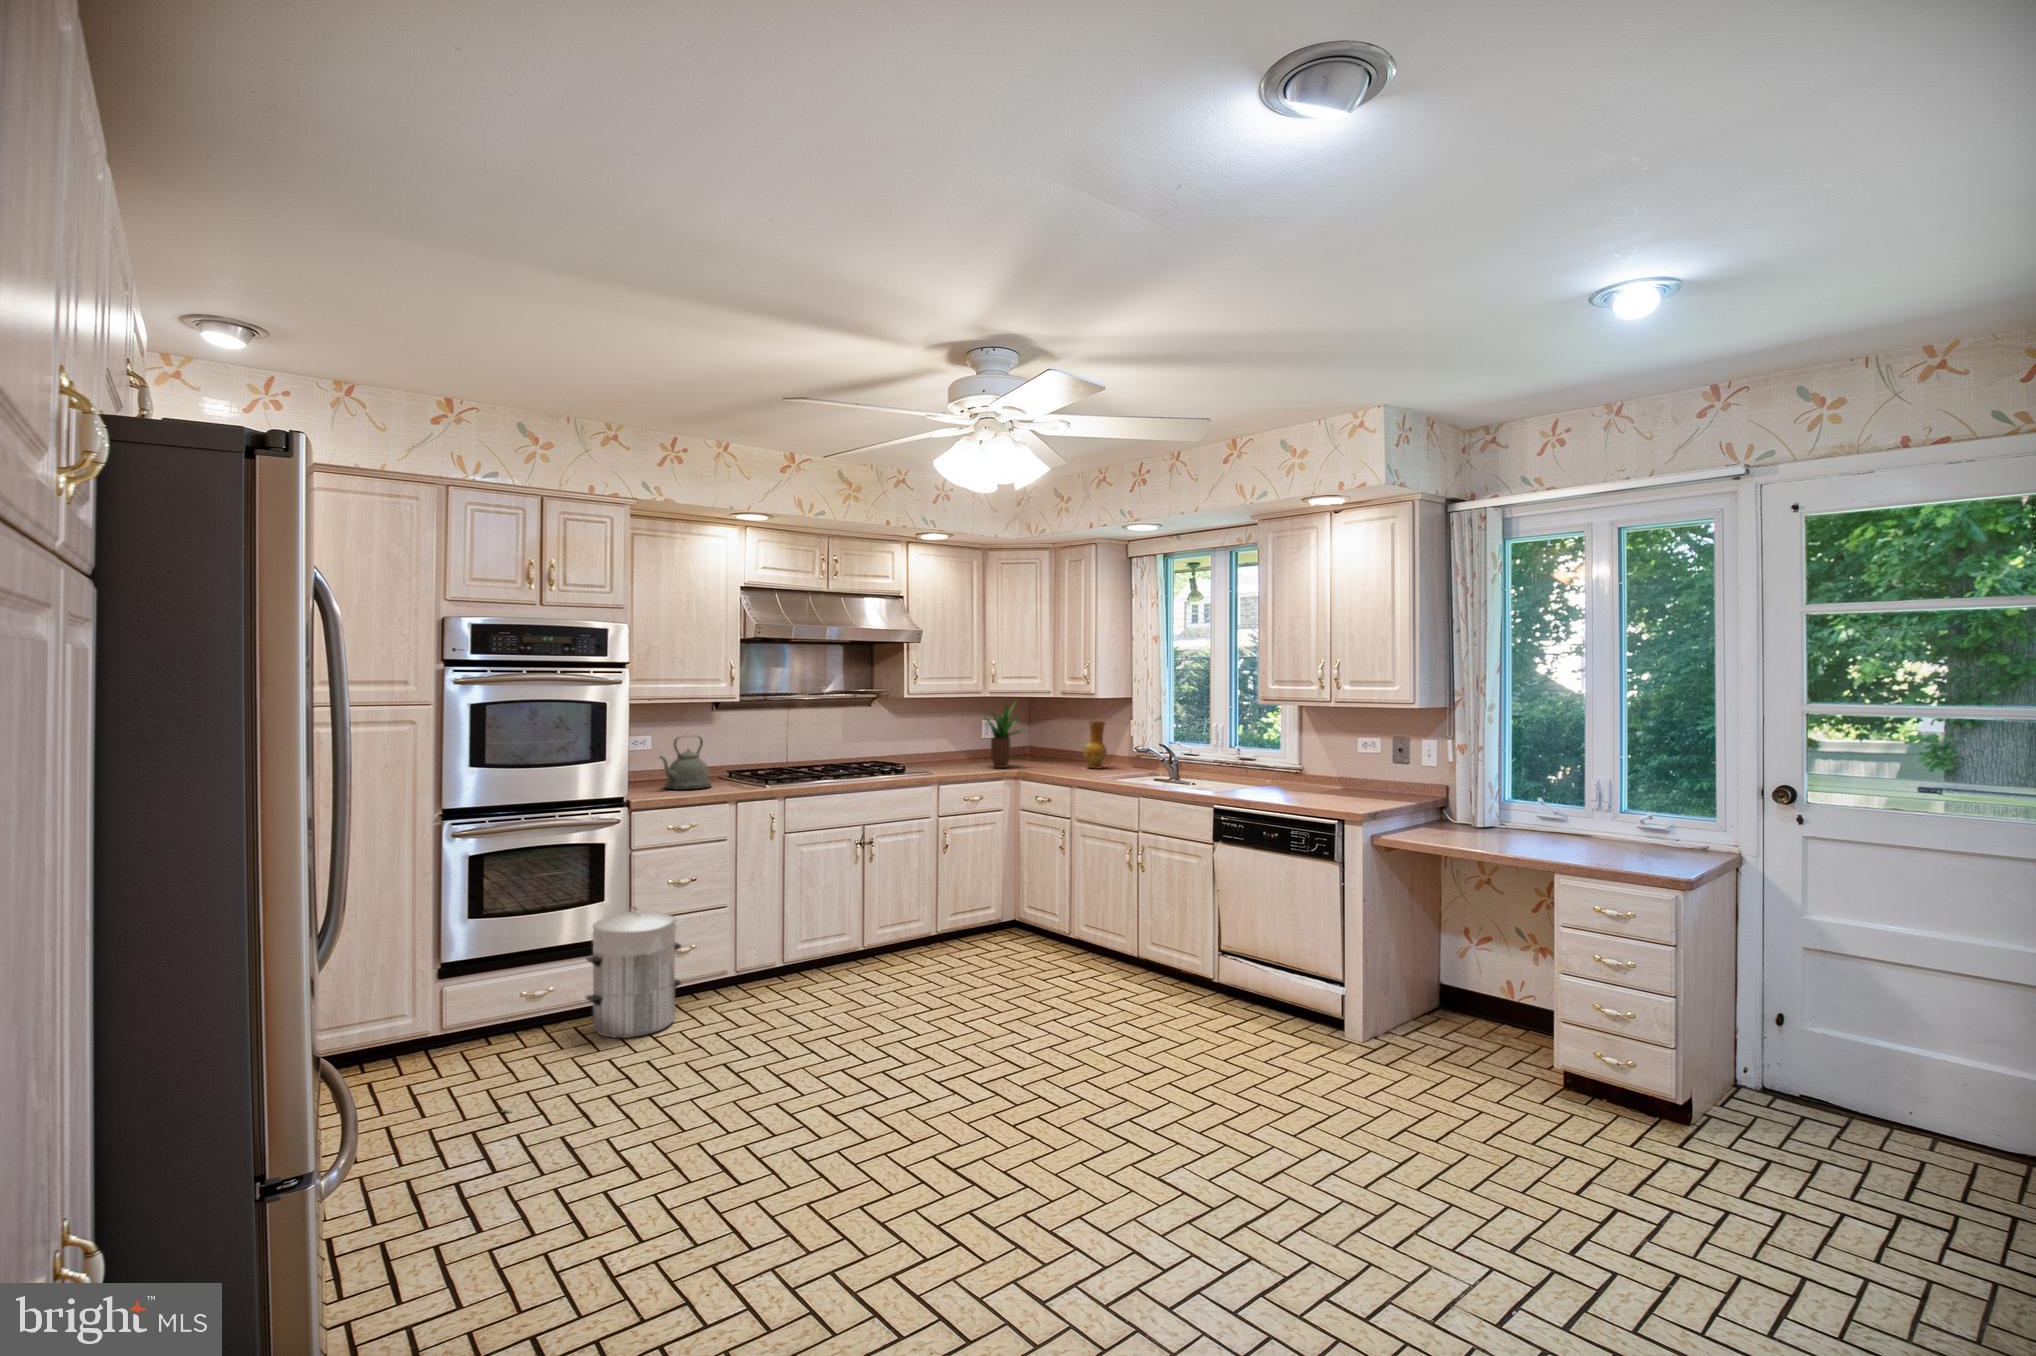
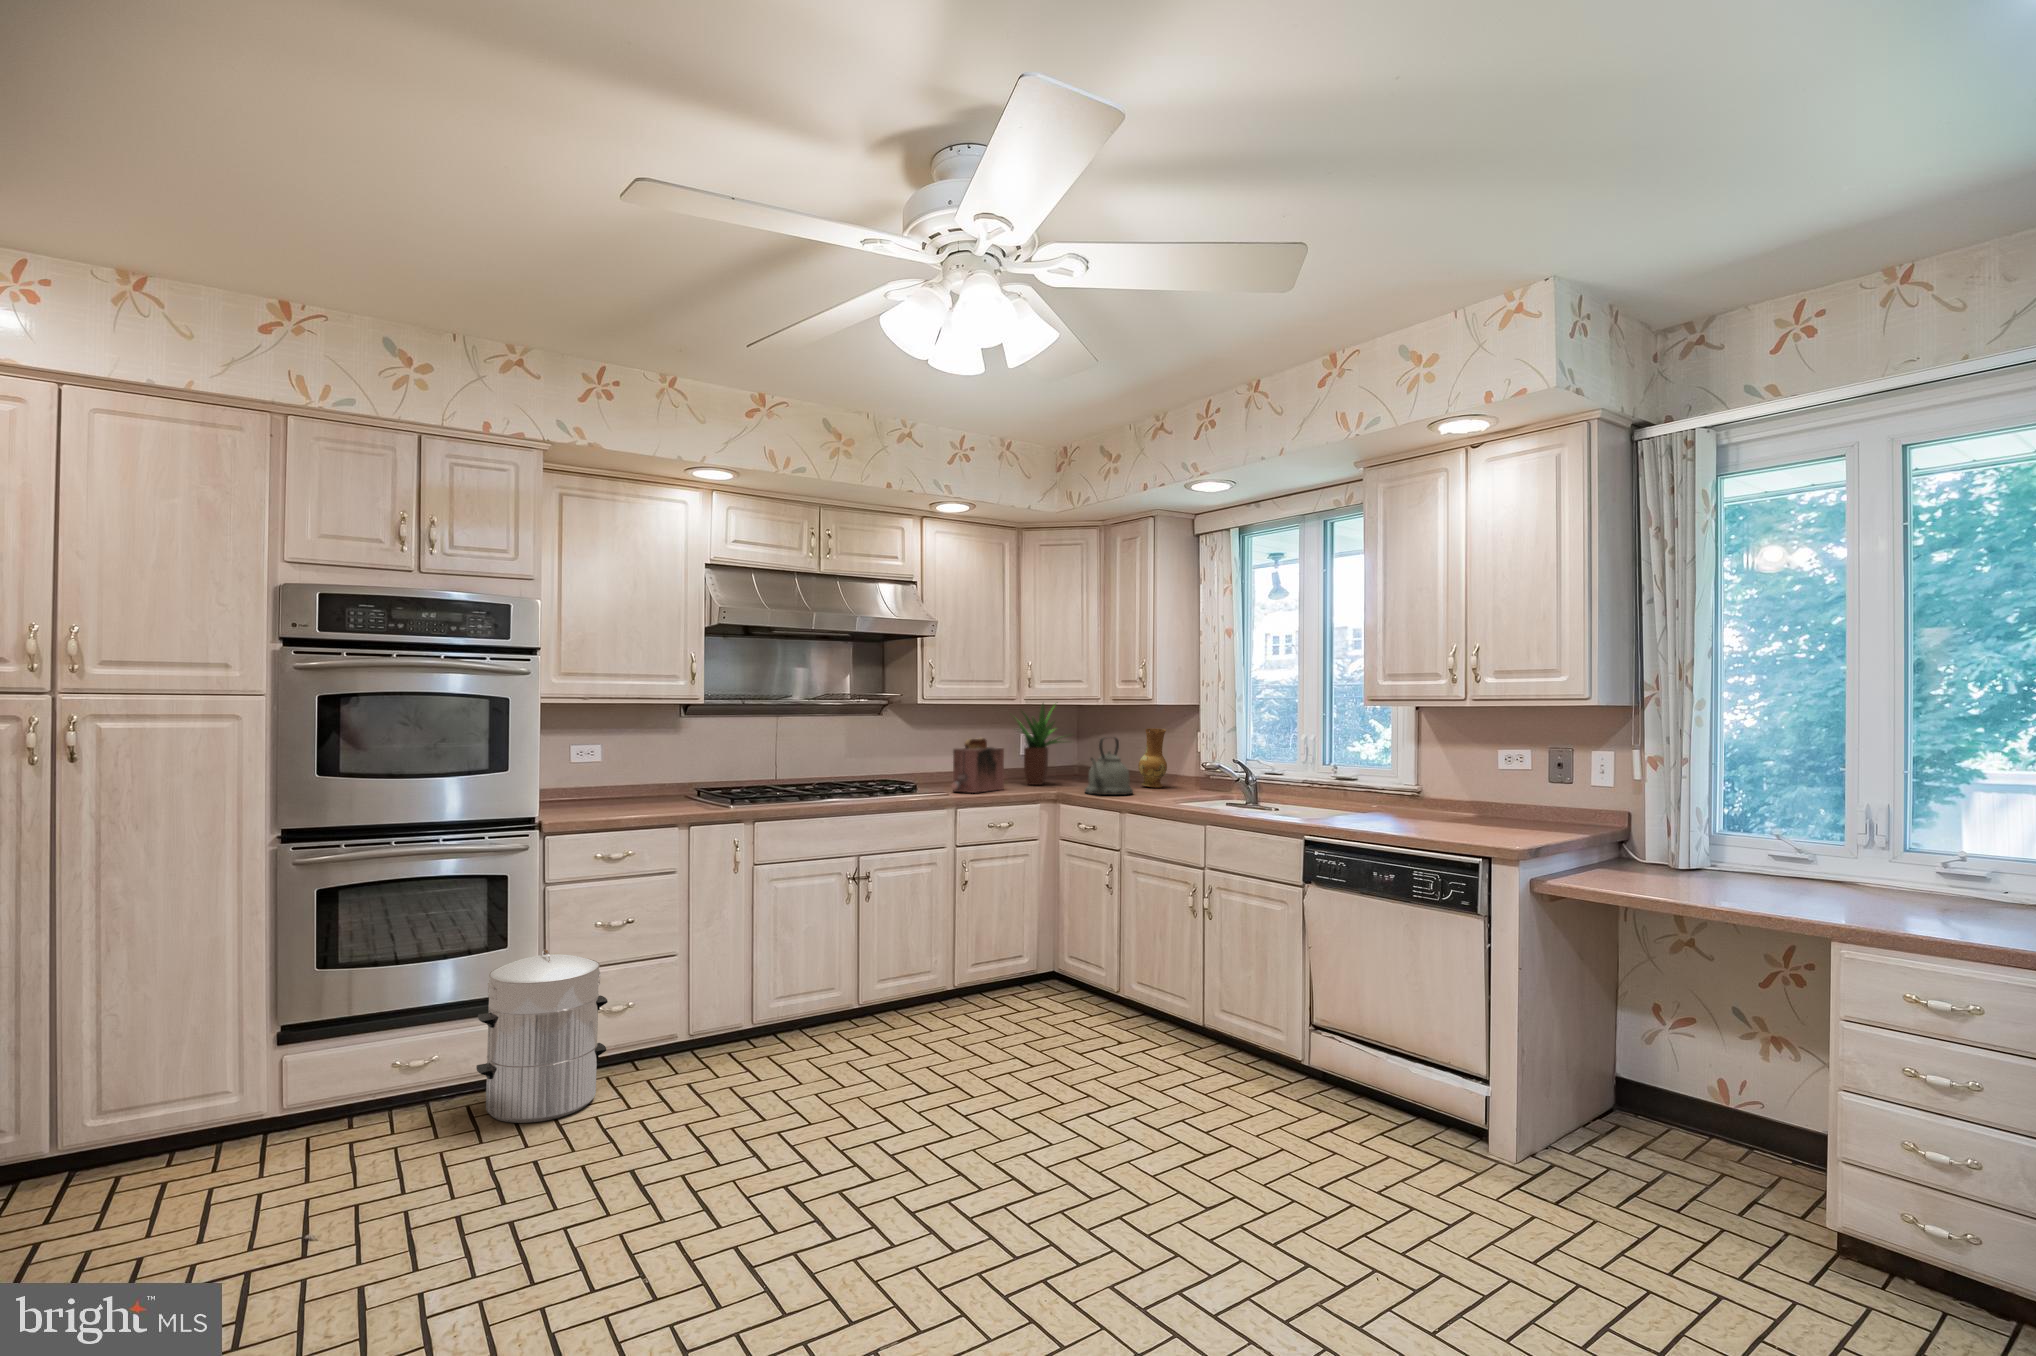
toaster: none [935,731,976,776] -> present [951,738,1004,793]
kettle: present [660,737,712,790] -> present [1085,738,1133,795]

